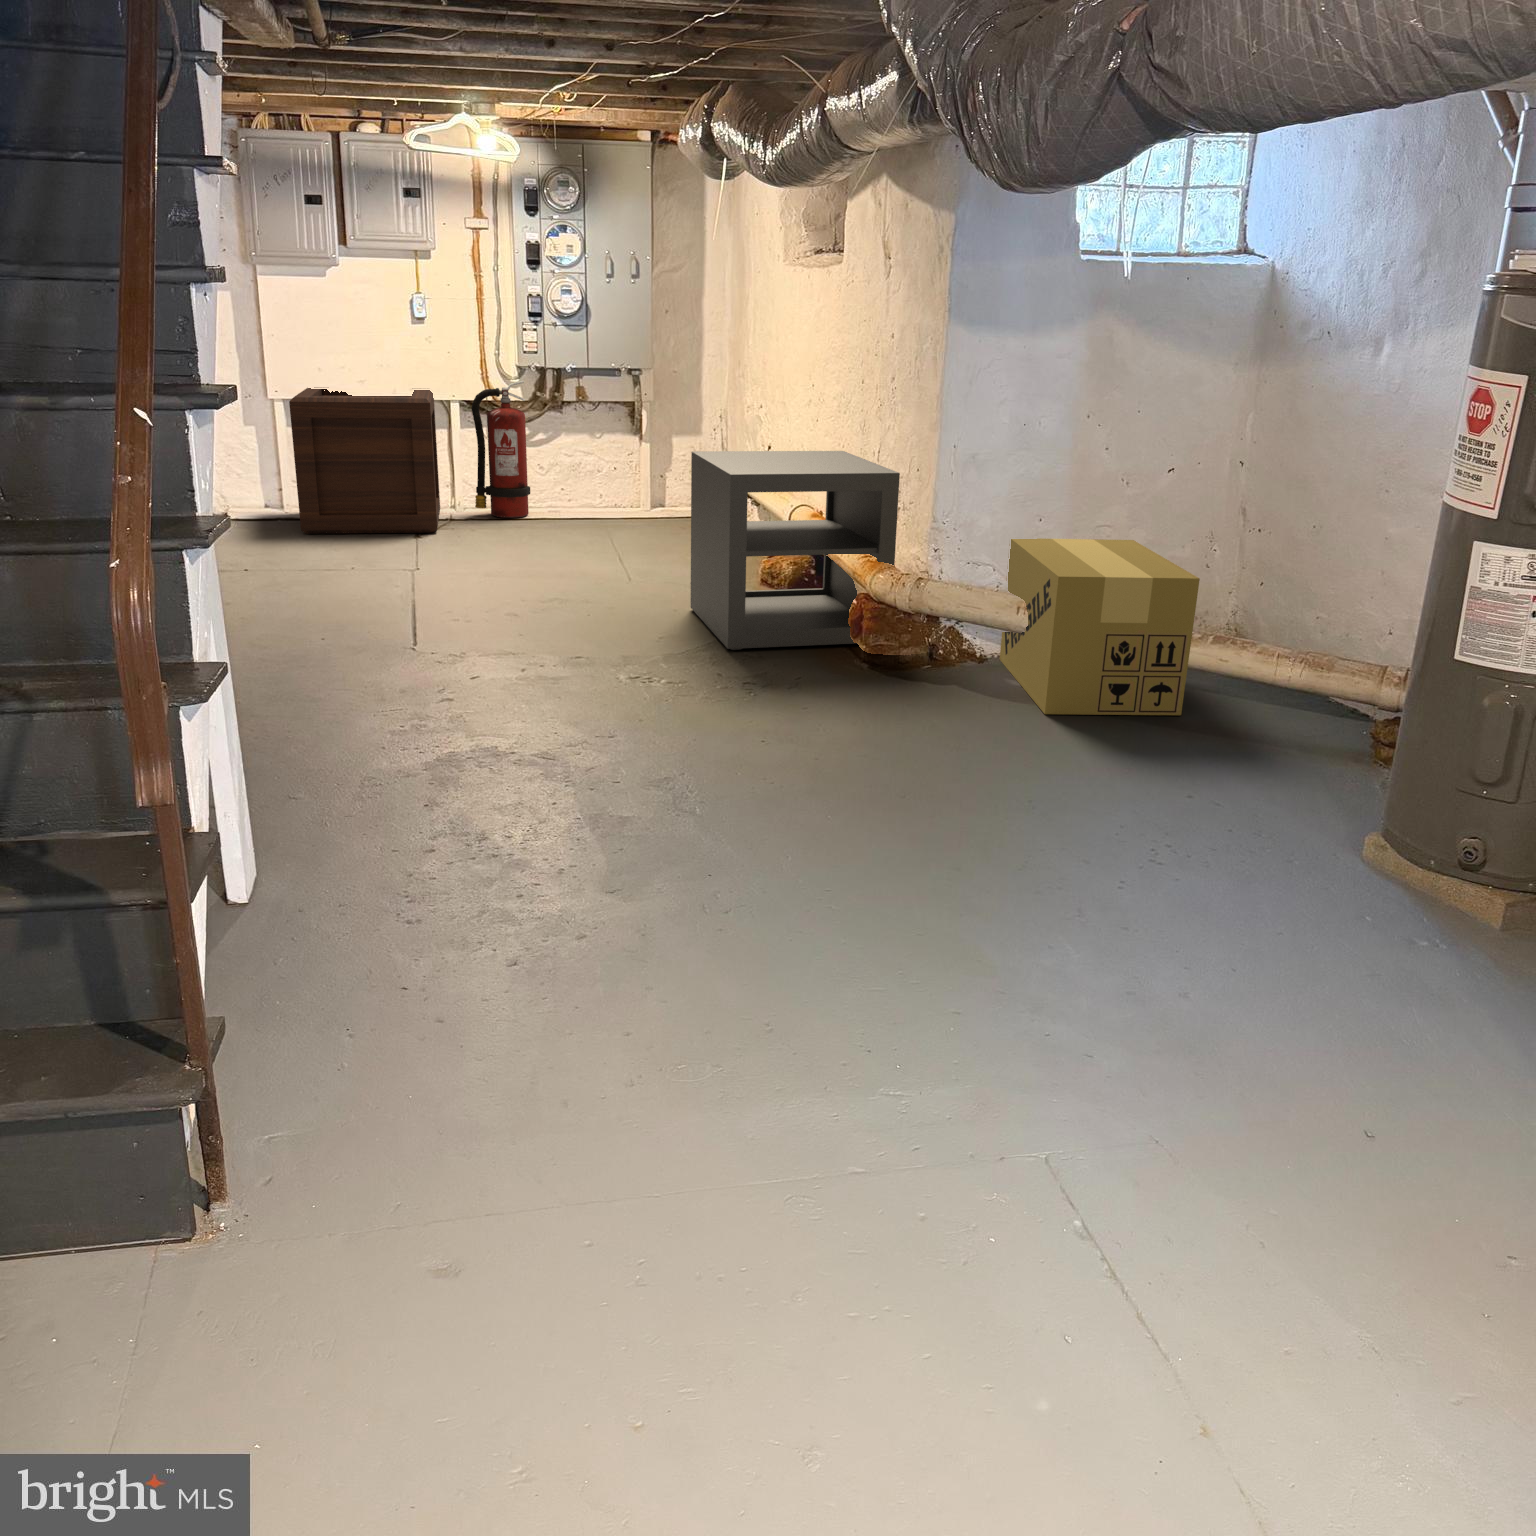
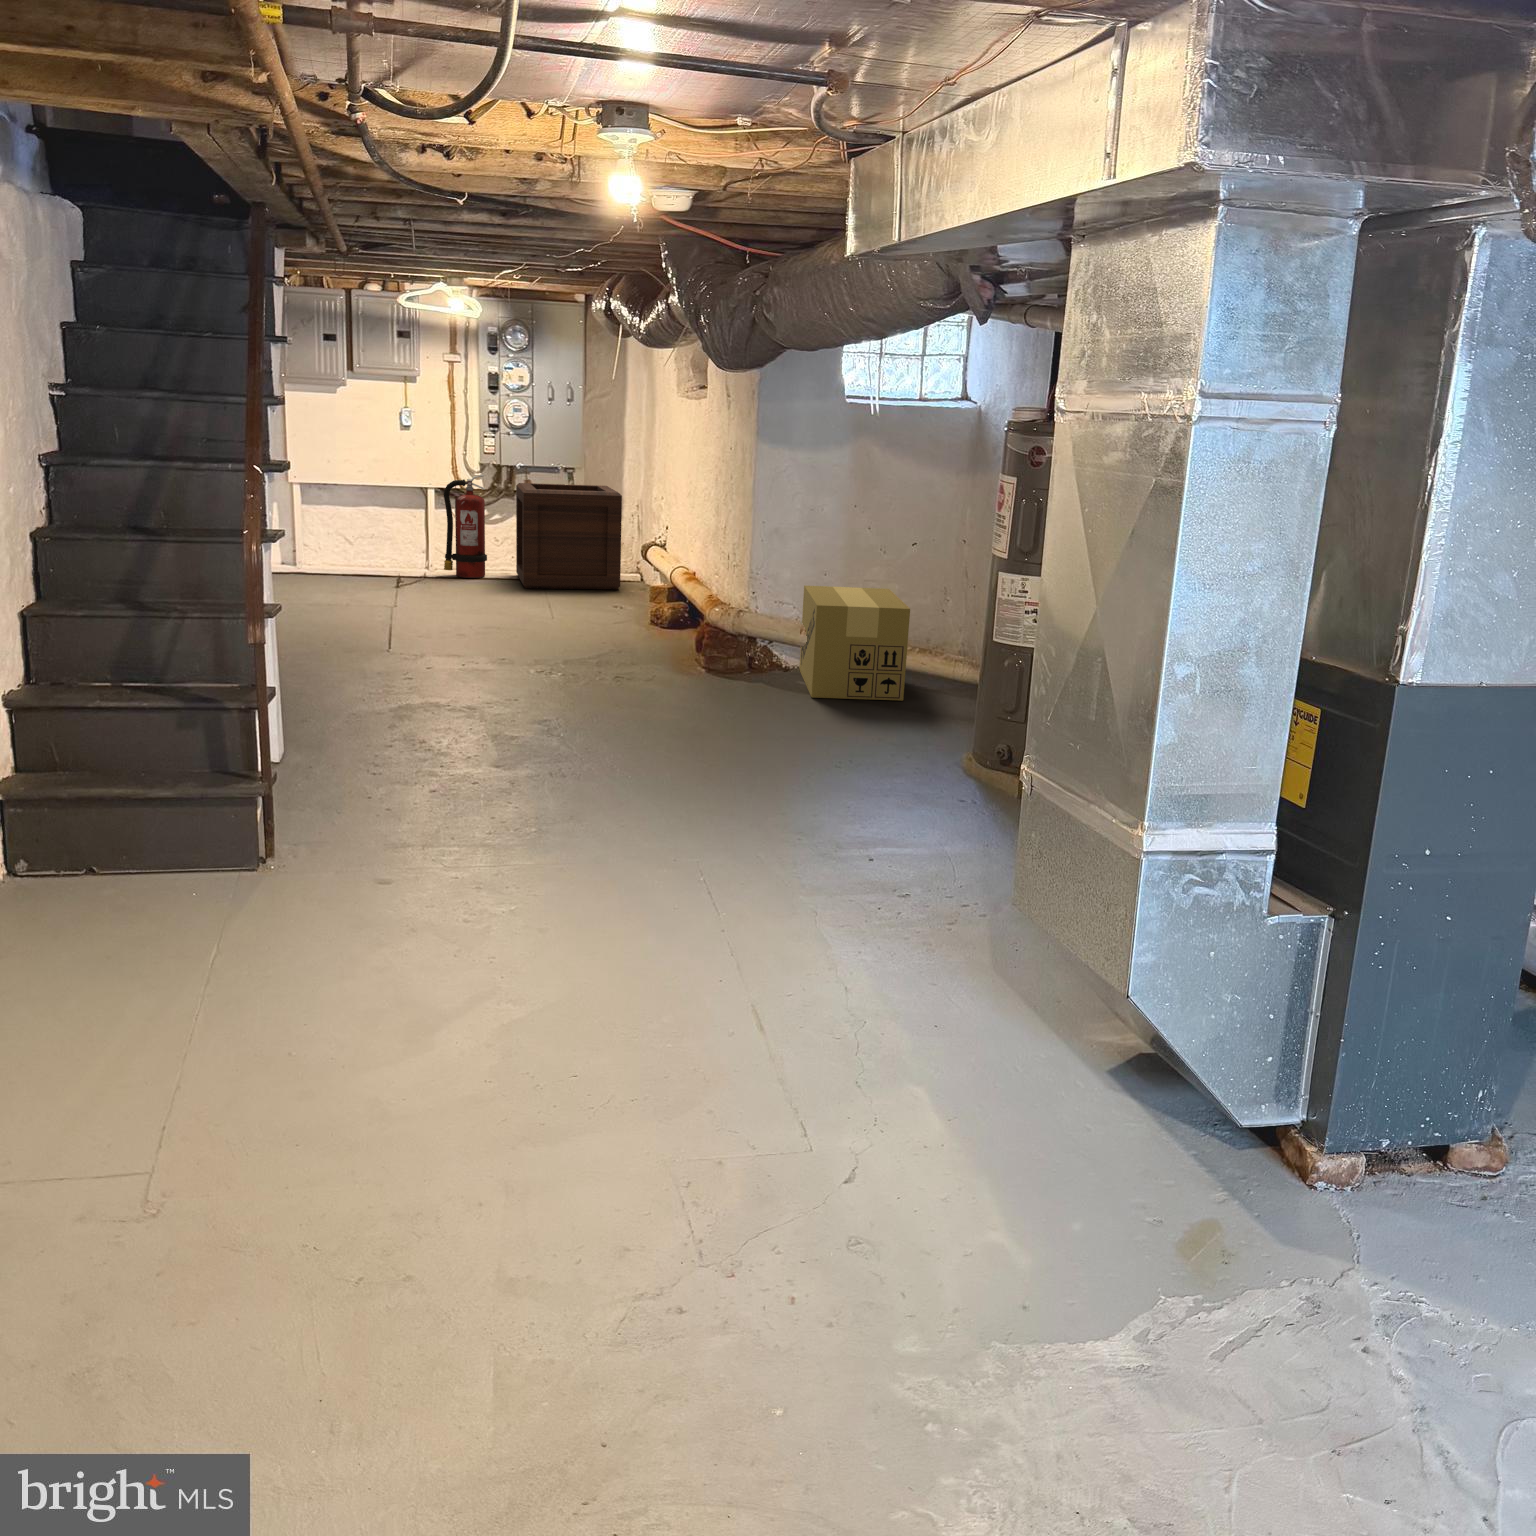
wooden crate: present [289,387,440,534] -> present [516,483,622,589]
storage cabinet: present [691,451,900,650] -> none [592,525,731,659]

